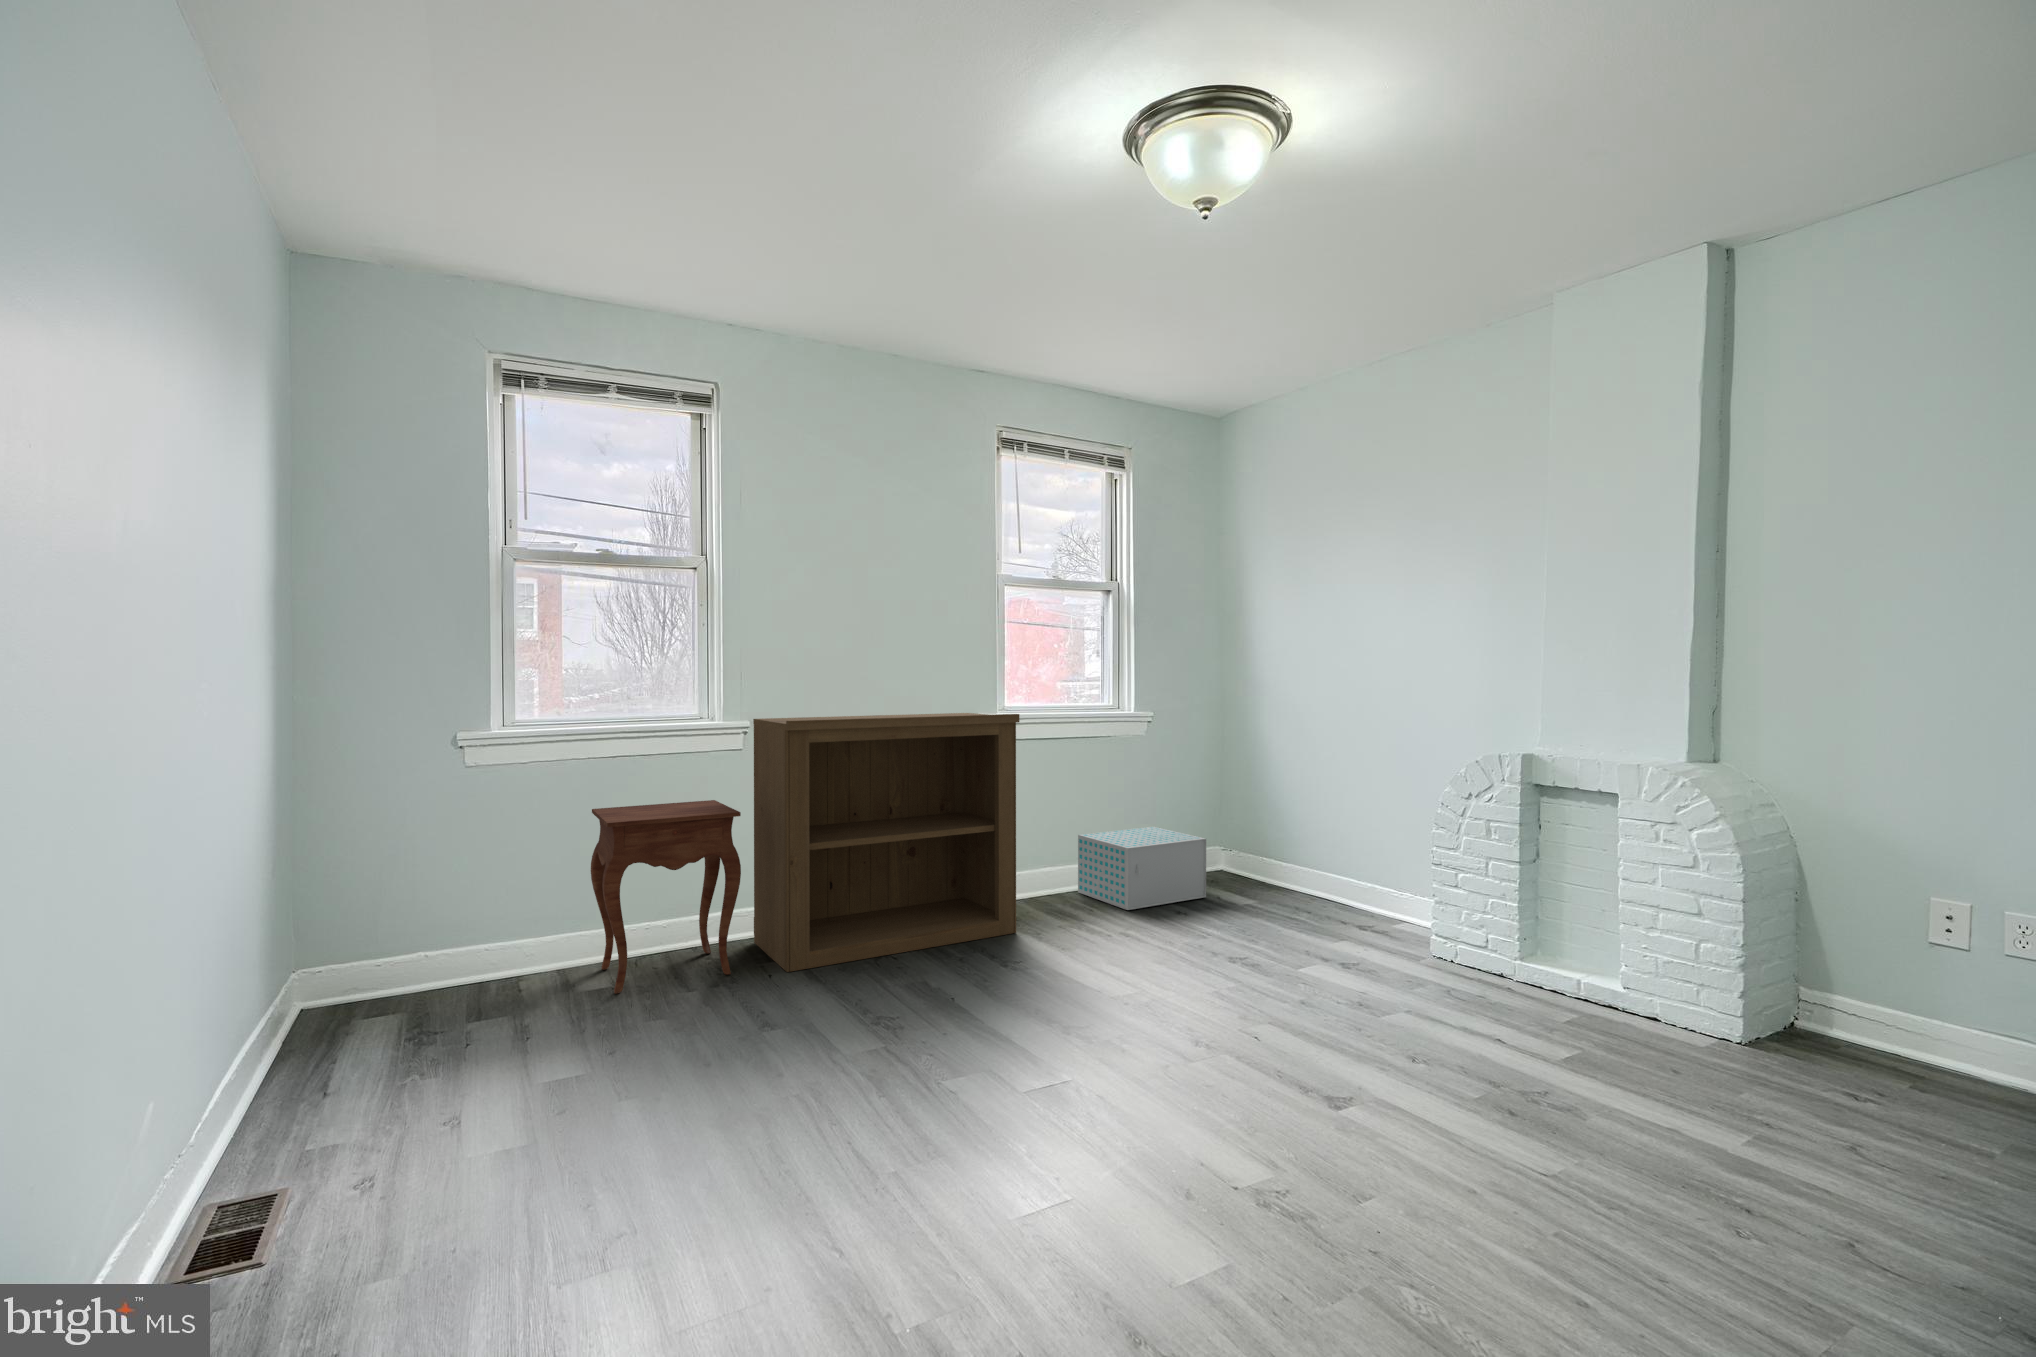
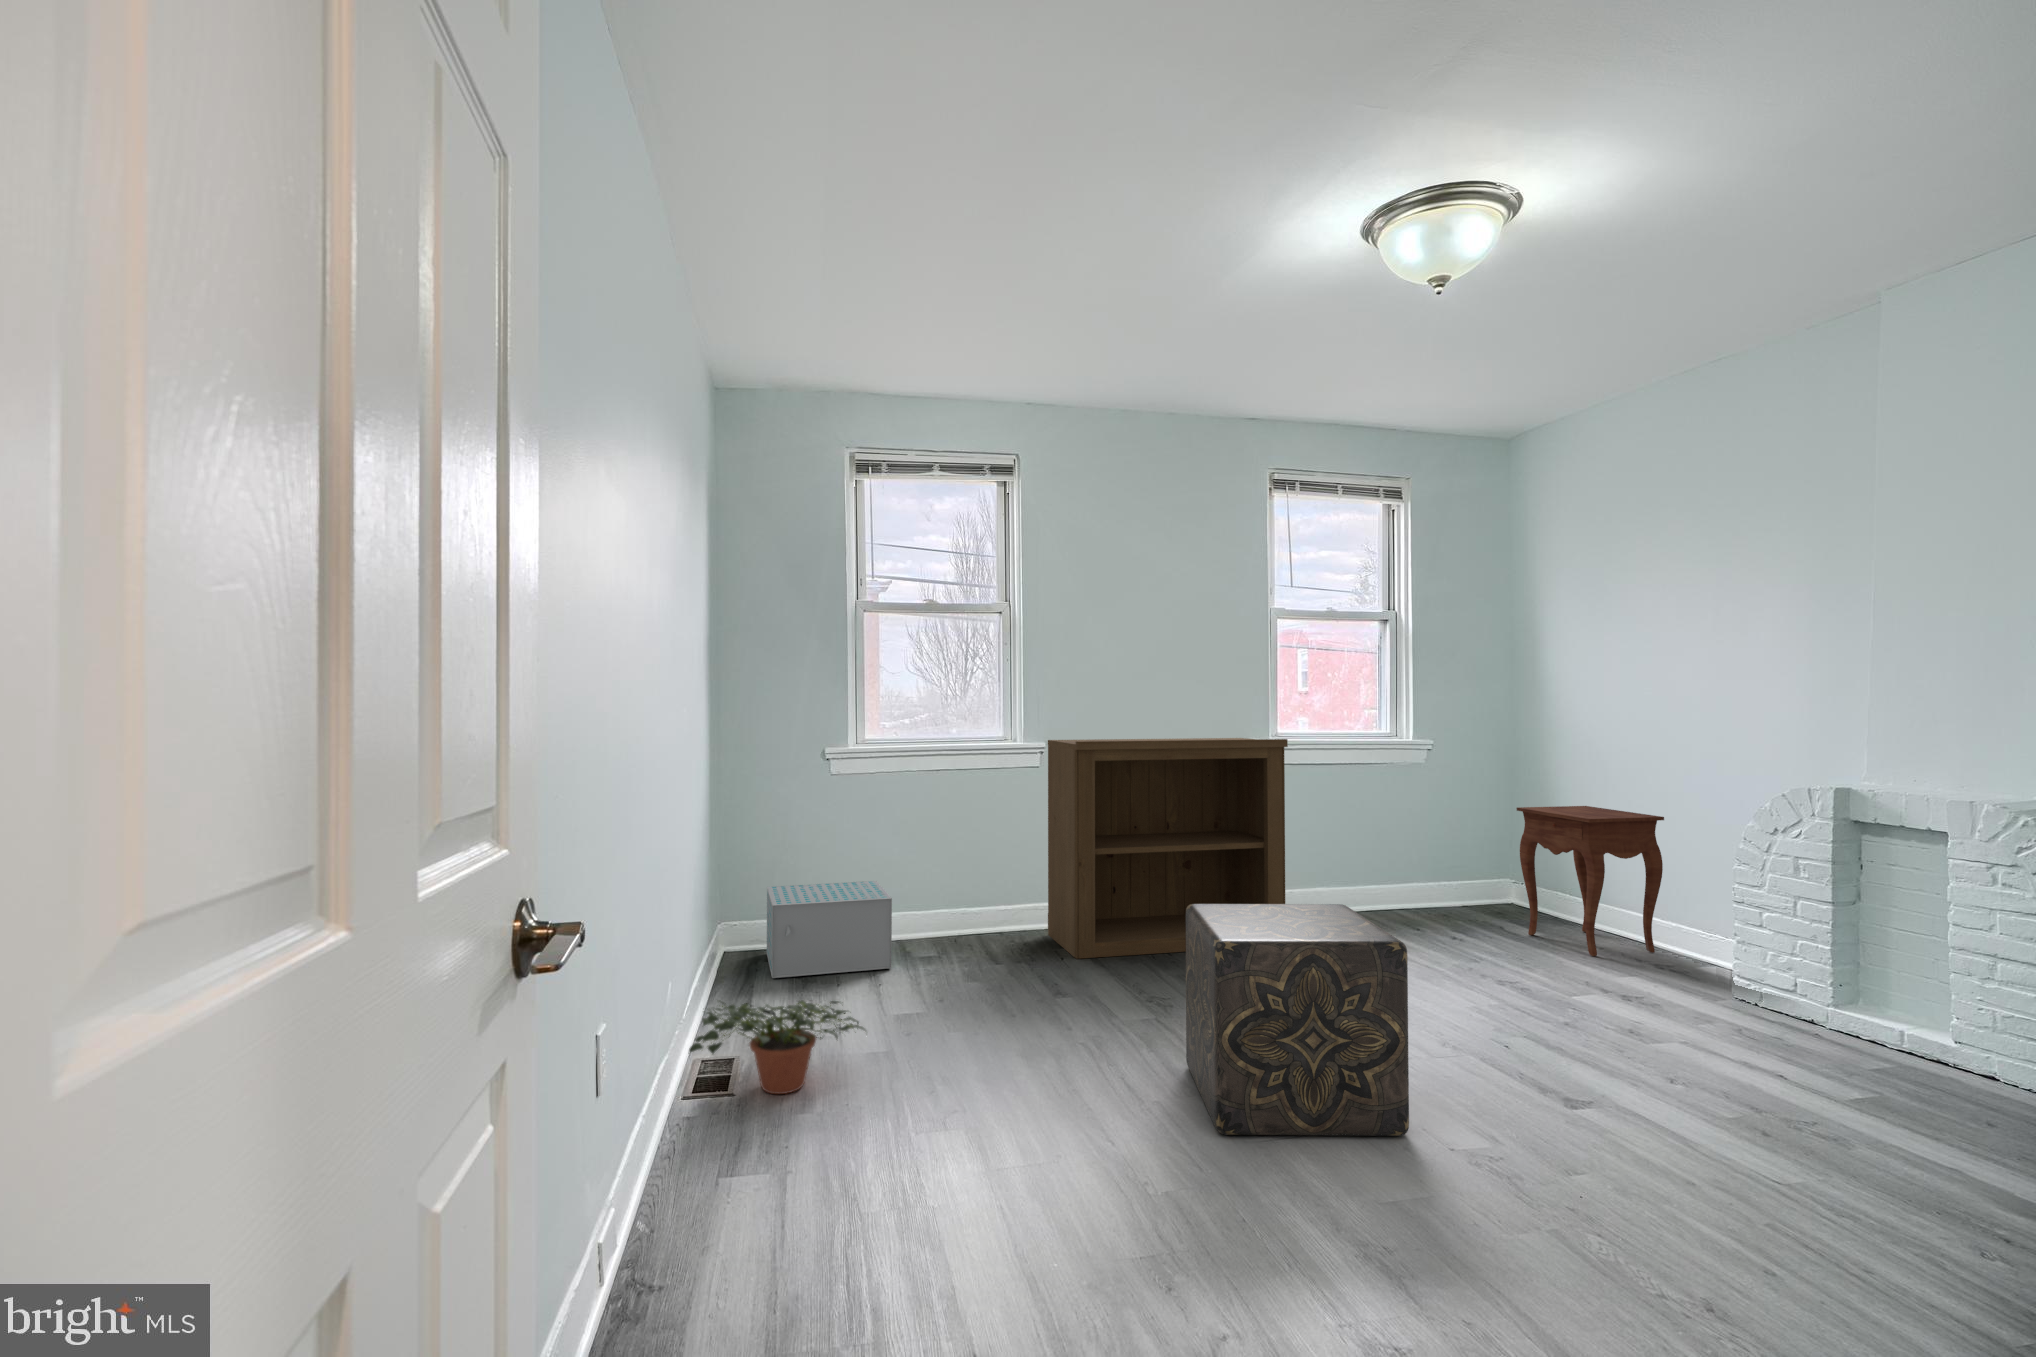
side table: present [591,800,741,994] -> present [1516,806,1664,956]
storage box: present [1078,827,1206,910] -> present [767,881,892,978]
ottoman: none [923,905,1185,1216] -> present [1186,904,1409,1136]
potted plant: none [172,1096,484,1252] -> present [689,1000,866,1094]

